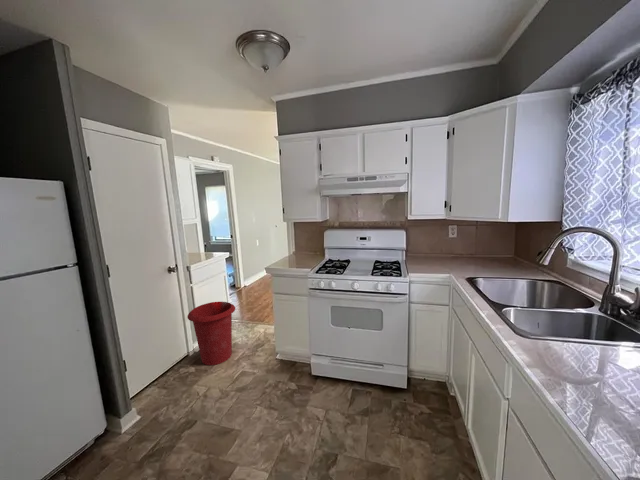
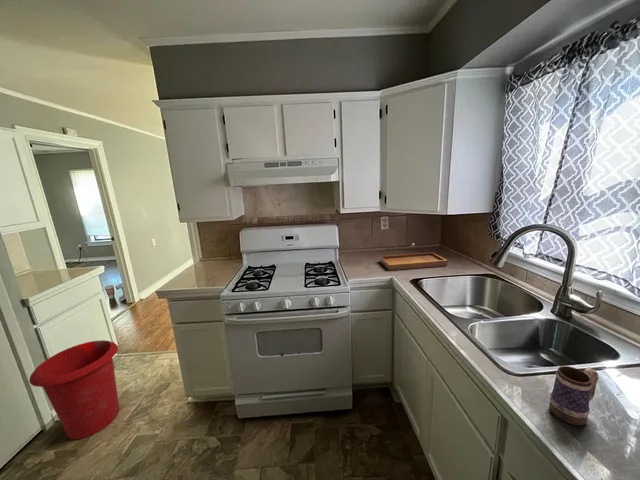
tray: none [443,249,511,272] -> present [380,243,447,270]
mug: none [532,323,571,364] -> present [549,366,598,425]

